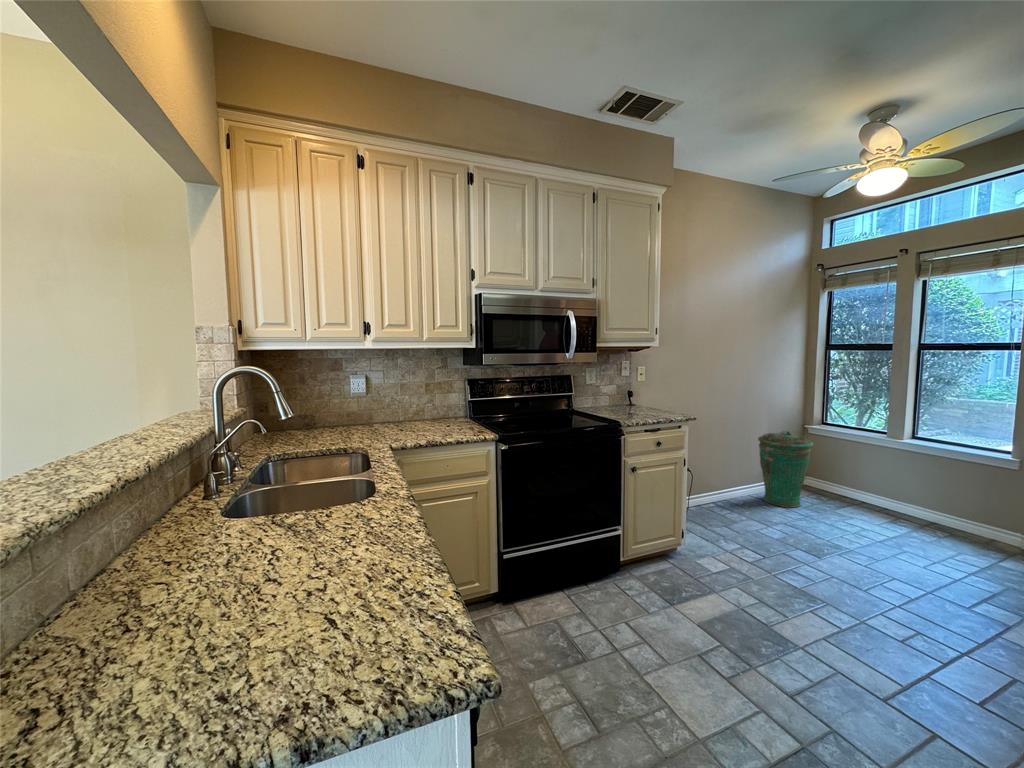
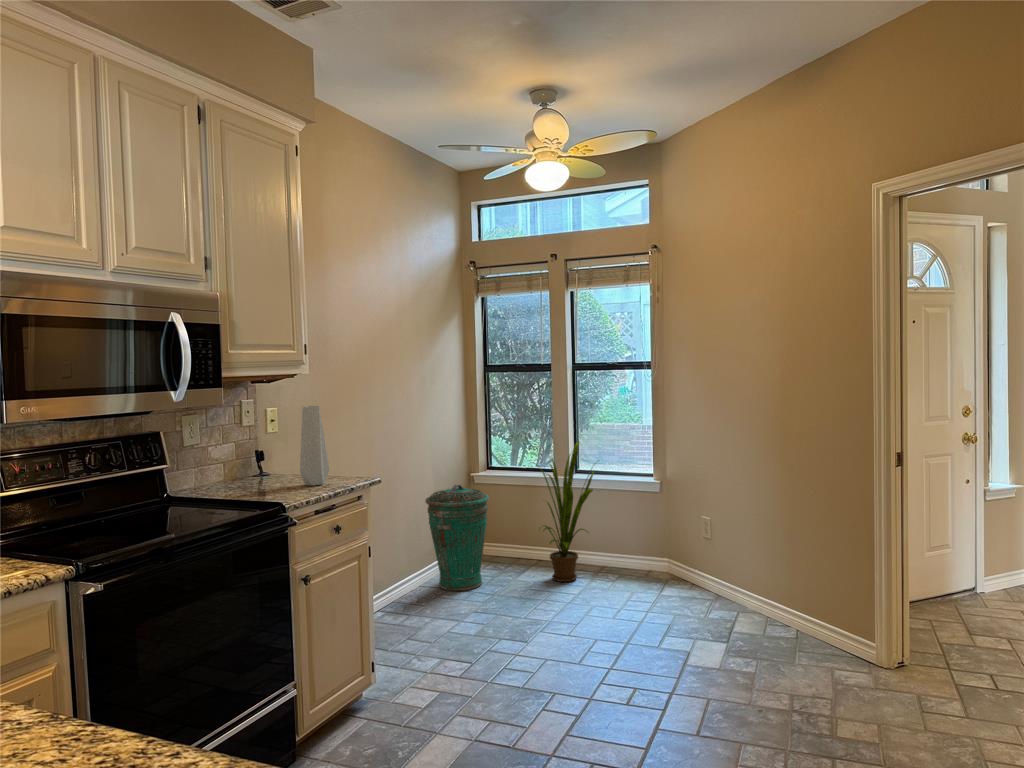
vase: none [647,367,665,416] -> present [300,406,329,486]
house plant: none [855,411,936,525] -> present [539,441,594,582]

